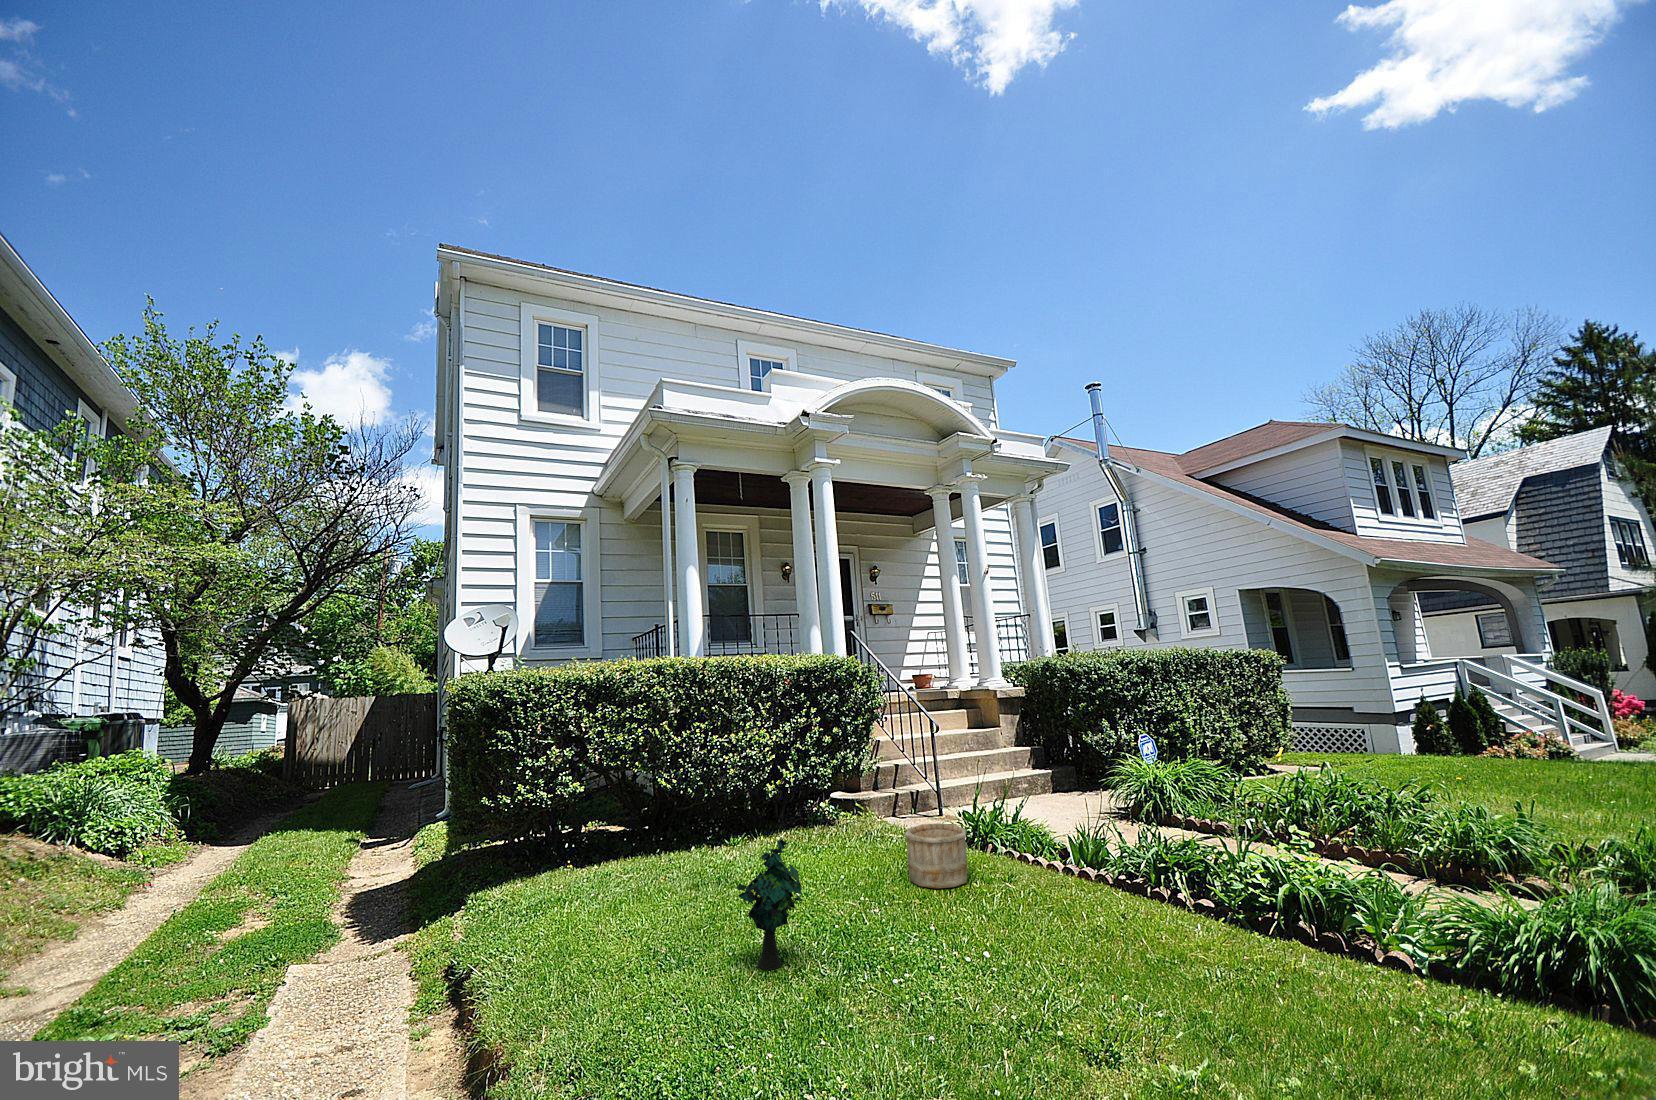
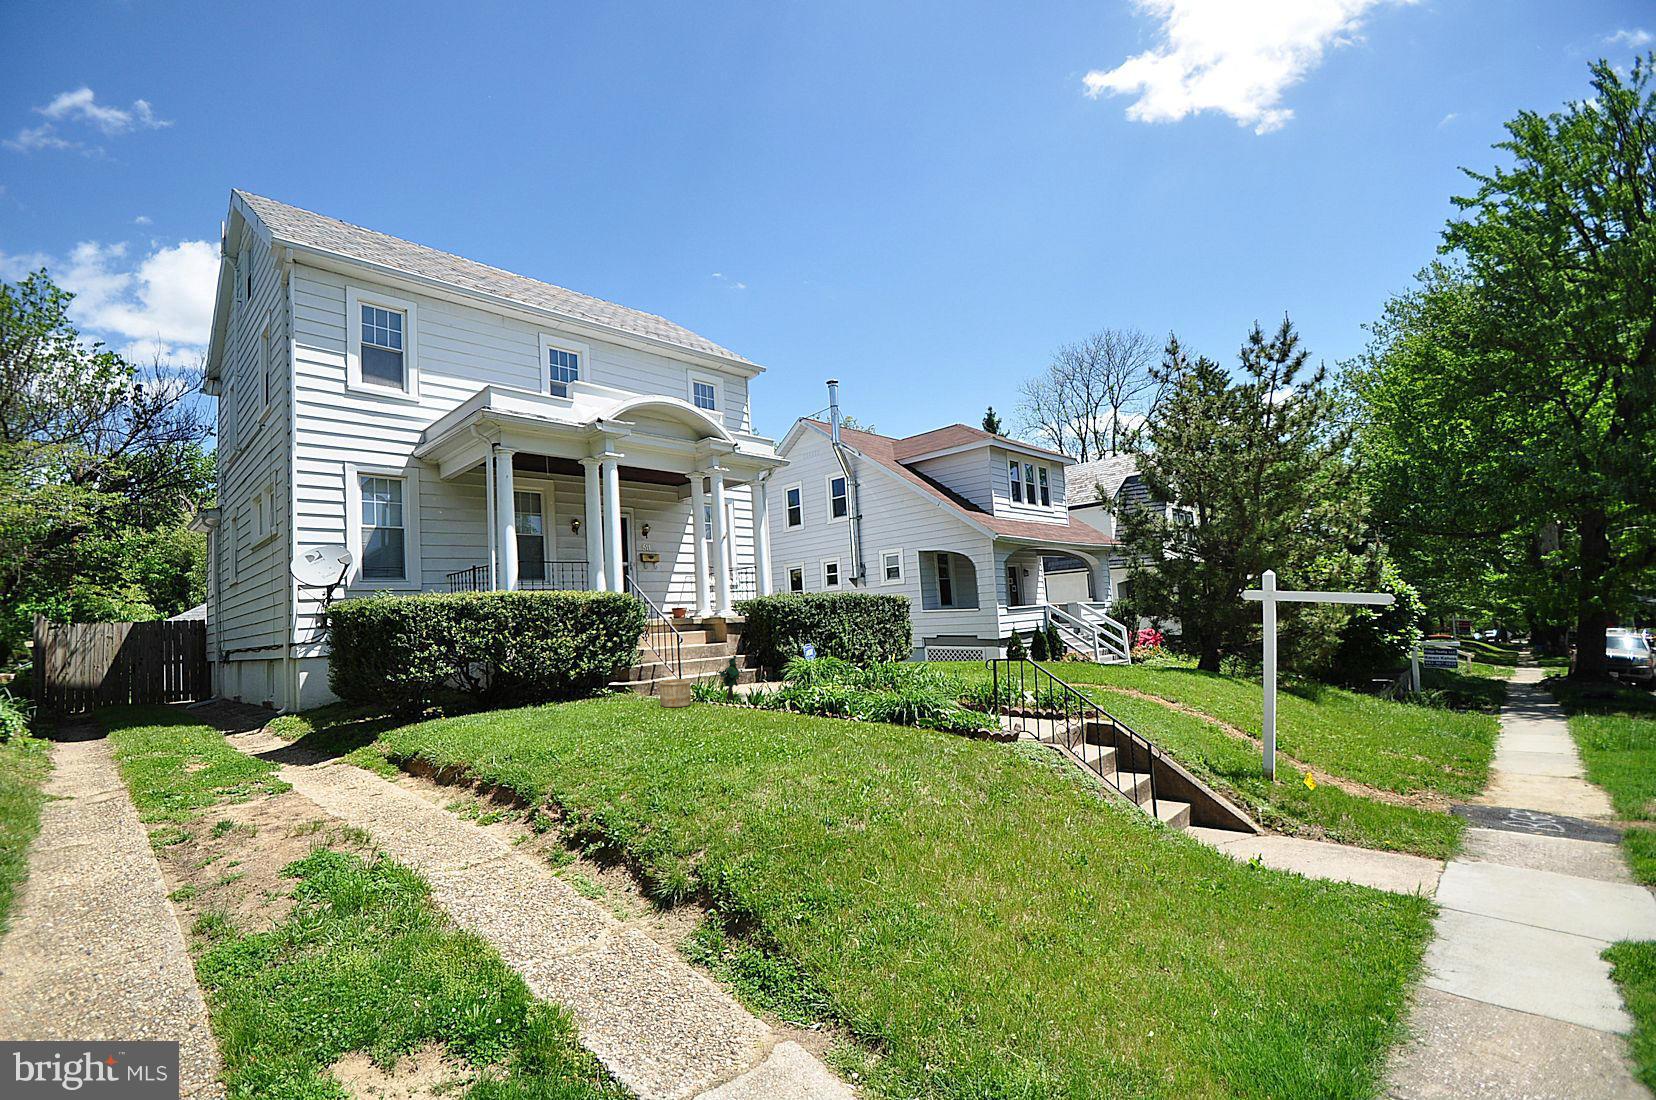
decorative plant: present [736,839,803,970] -> present [718,656,742,700]

